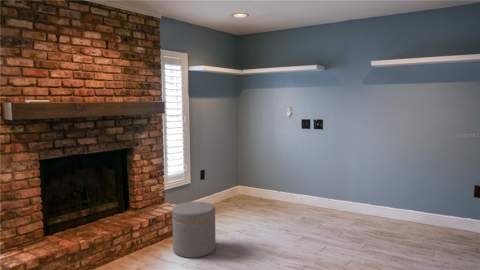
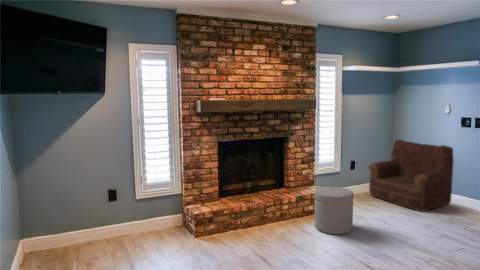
armchair: none [218,144,296,216] -> present [369,140,453,212]

